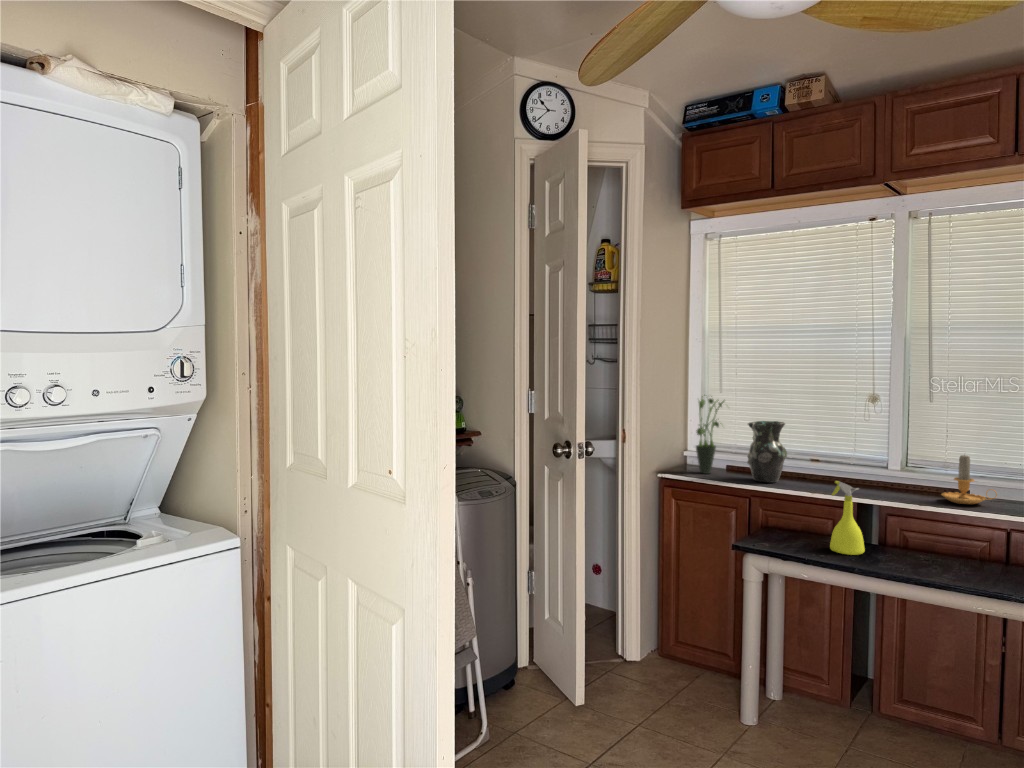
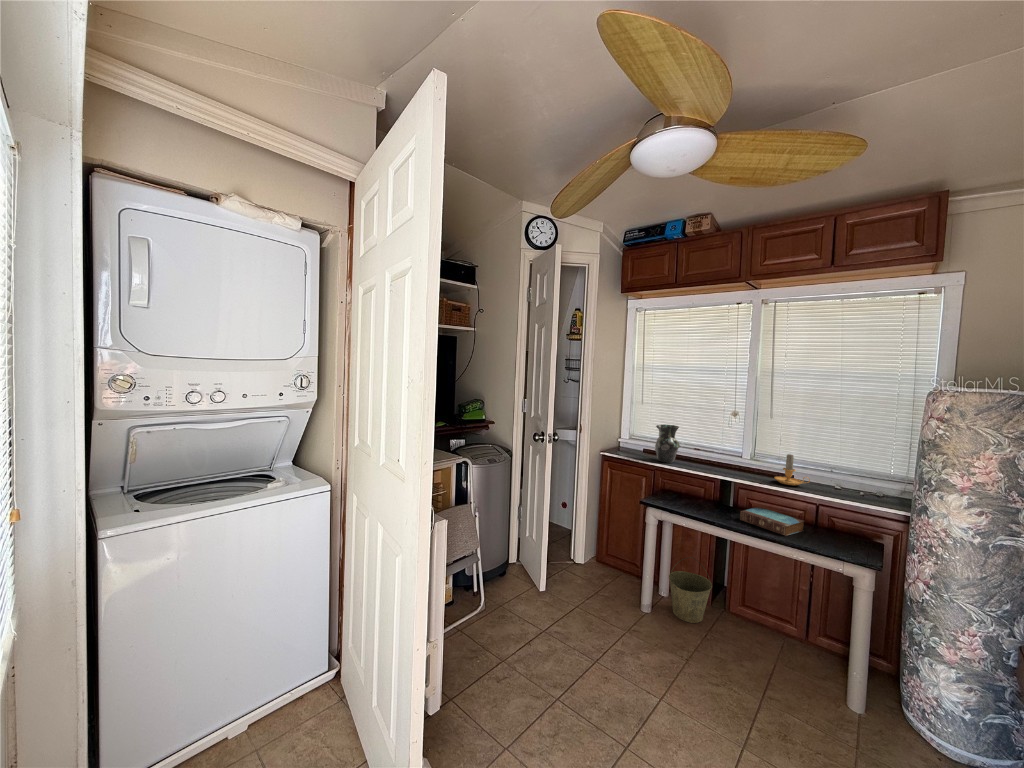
potted plant: present [696,395,724,474] -> none [624,406,646,455]
spray bottle: present [830,481,865,555] -> none [701,466,723,513]
book: none [893,541,994,581] -> present [740,507,804,536]
bucket: none [782,630,852,735] -> present [669,557,712,623]

